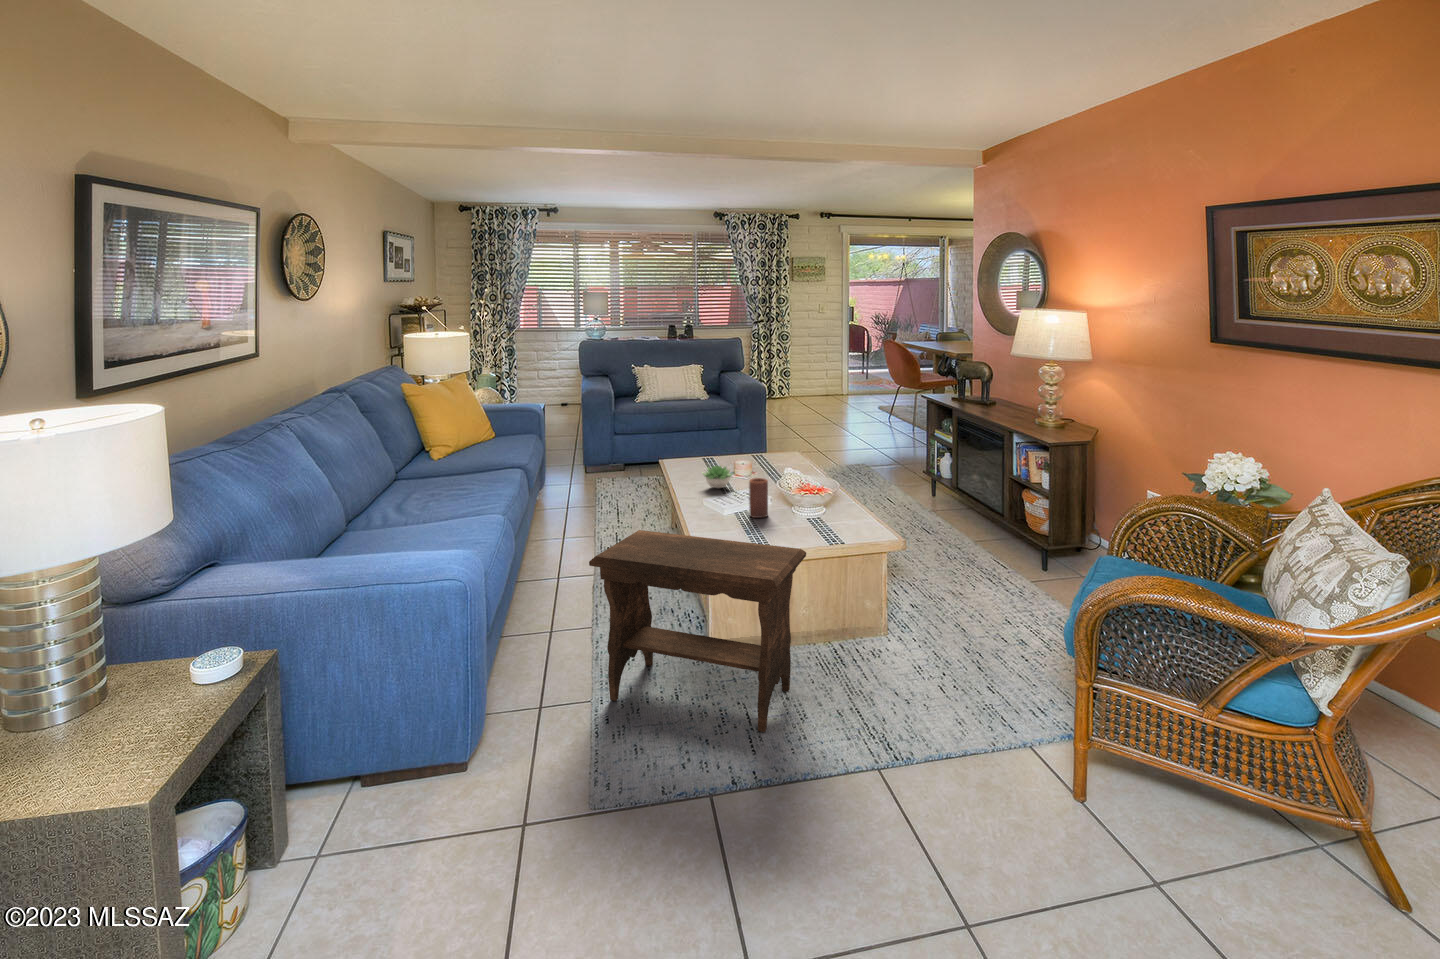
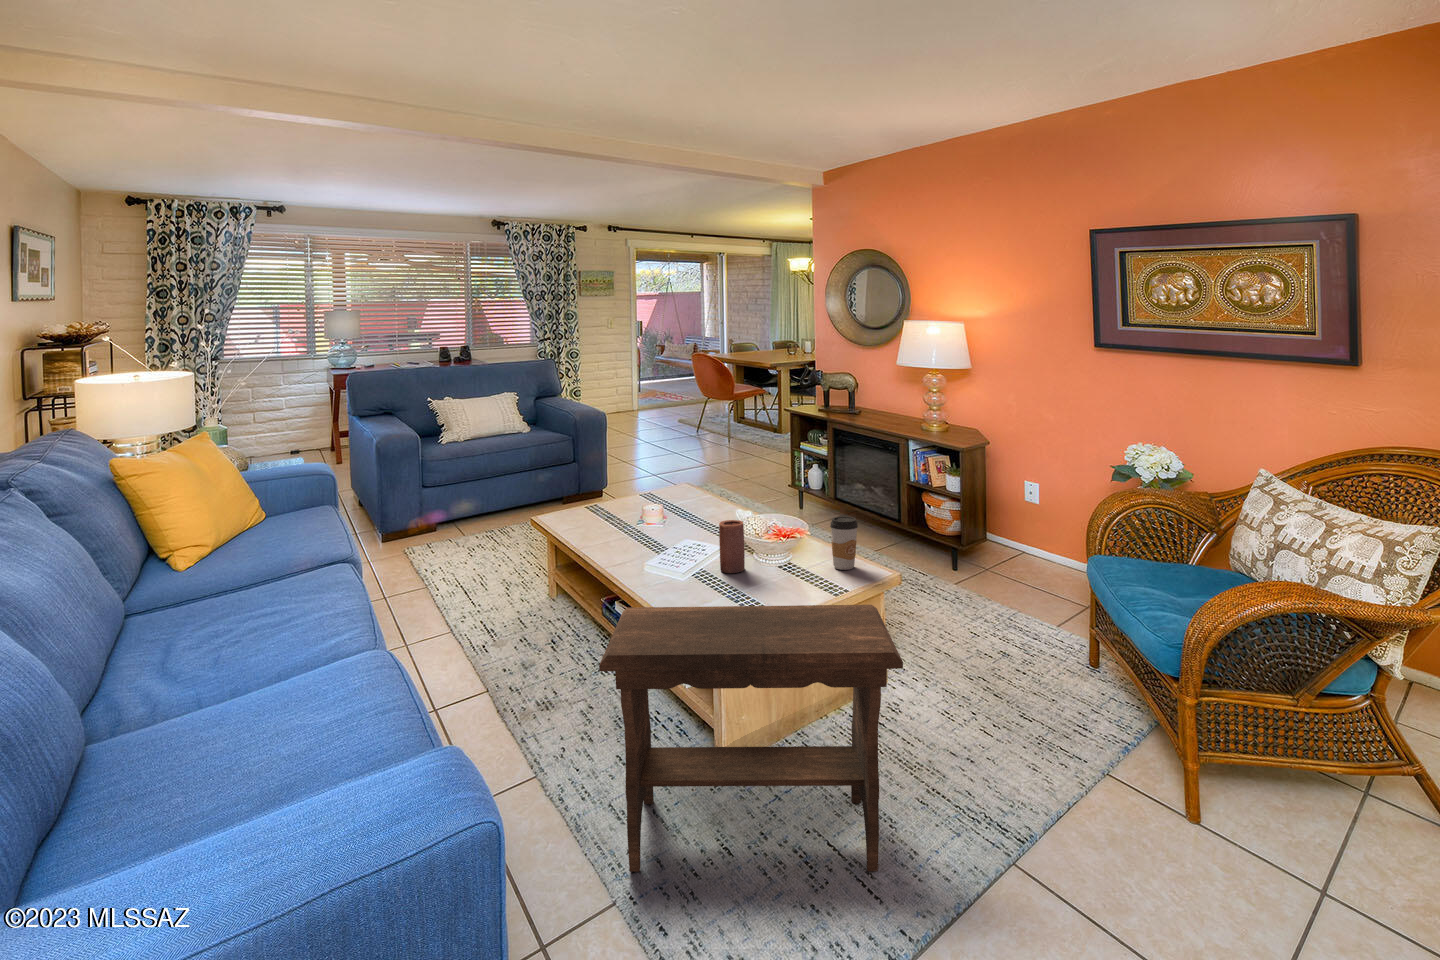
succulent plant: present [703,466,732,488] -> none [623,511,666,541]
coffee cup: none [832,484,854,525] -> present [830,517,858,570]

